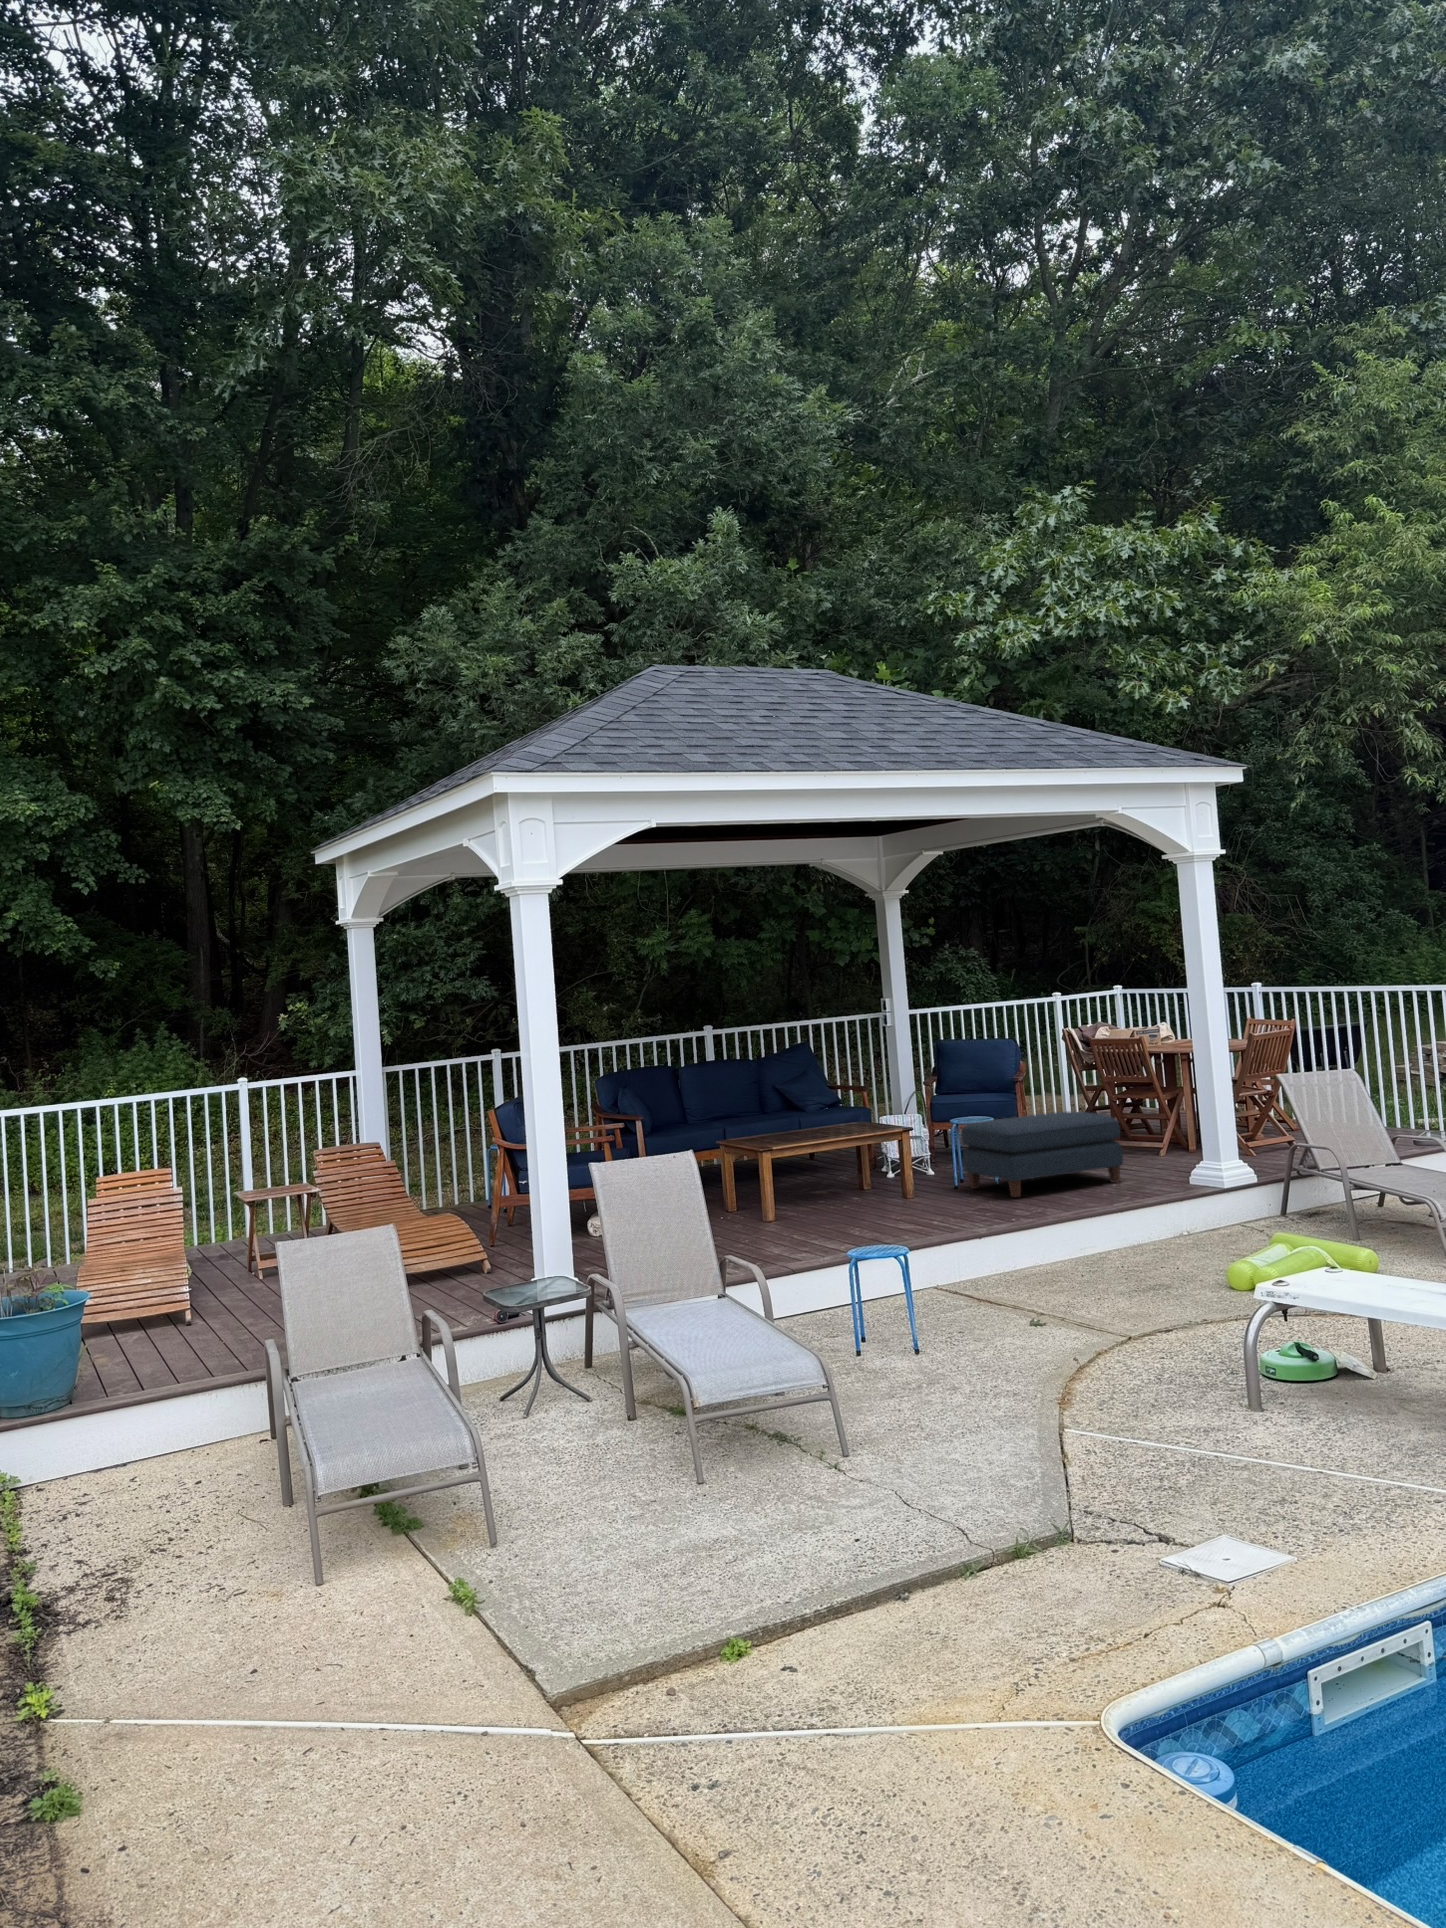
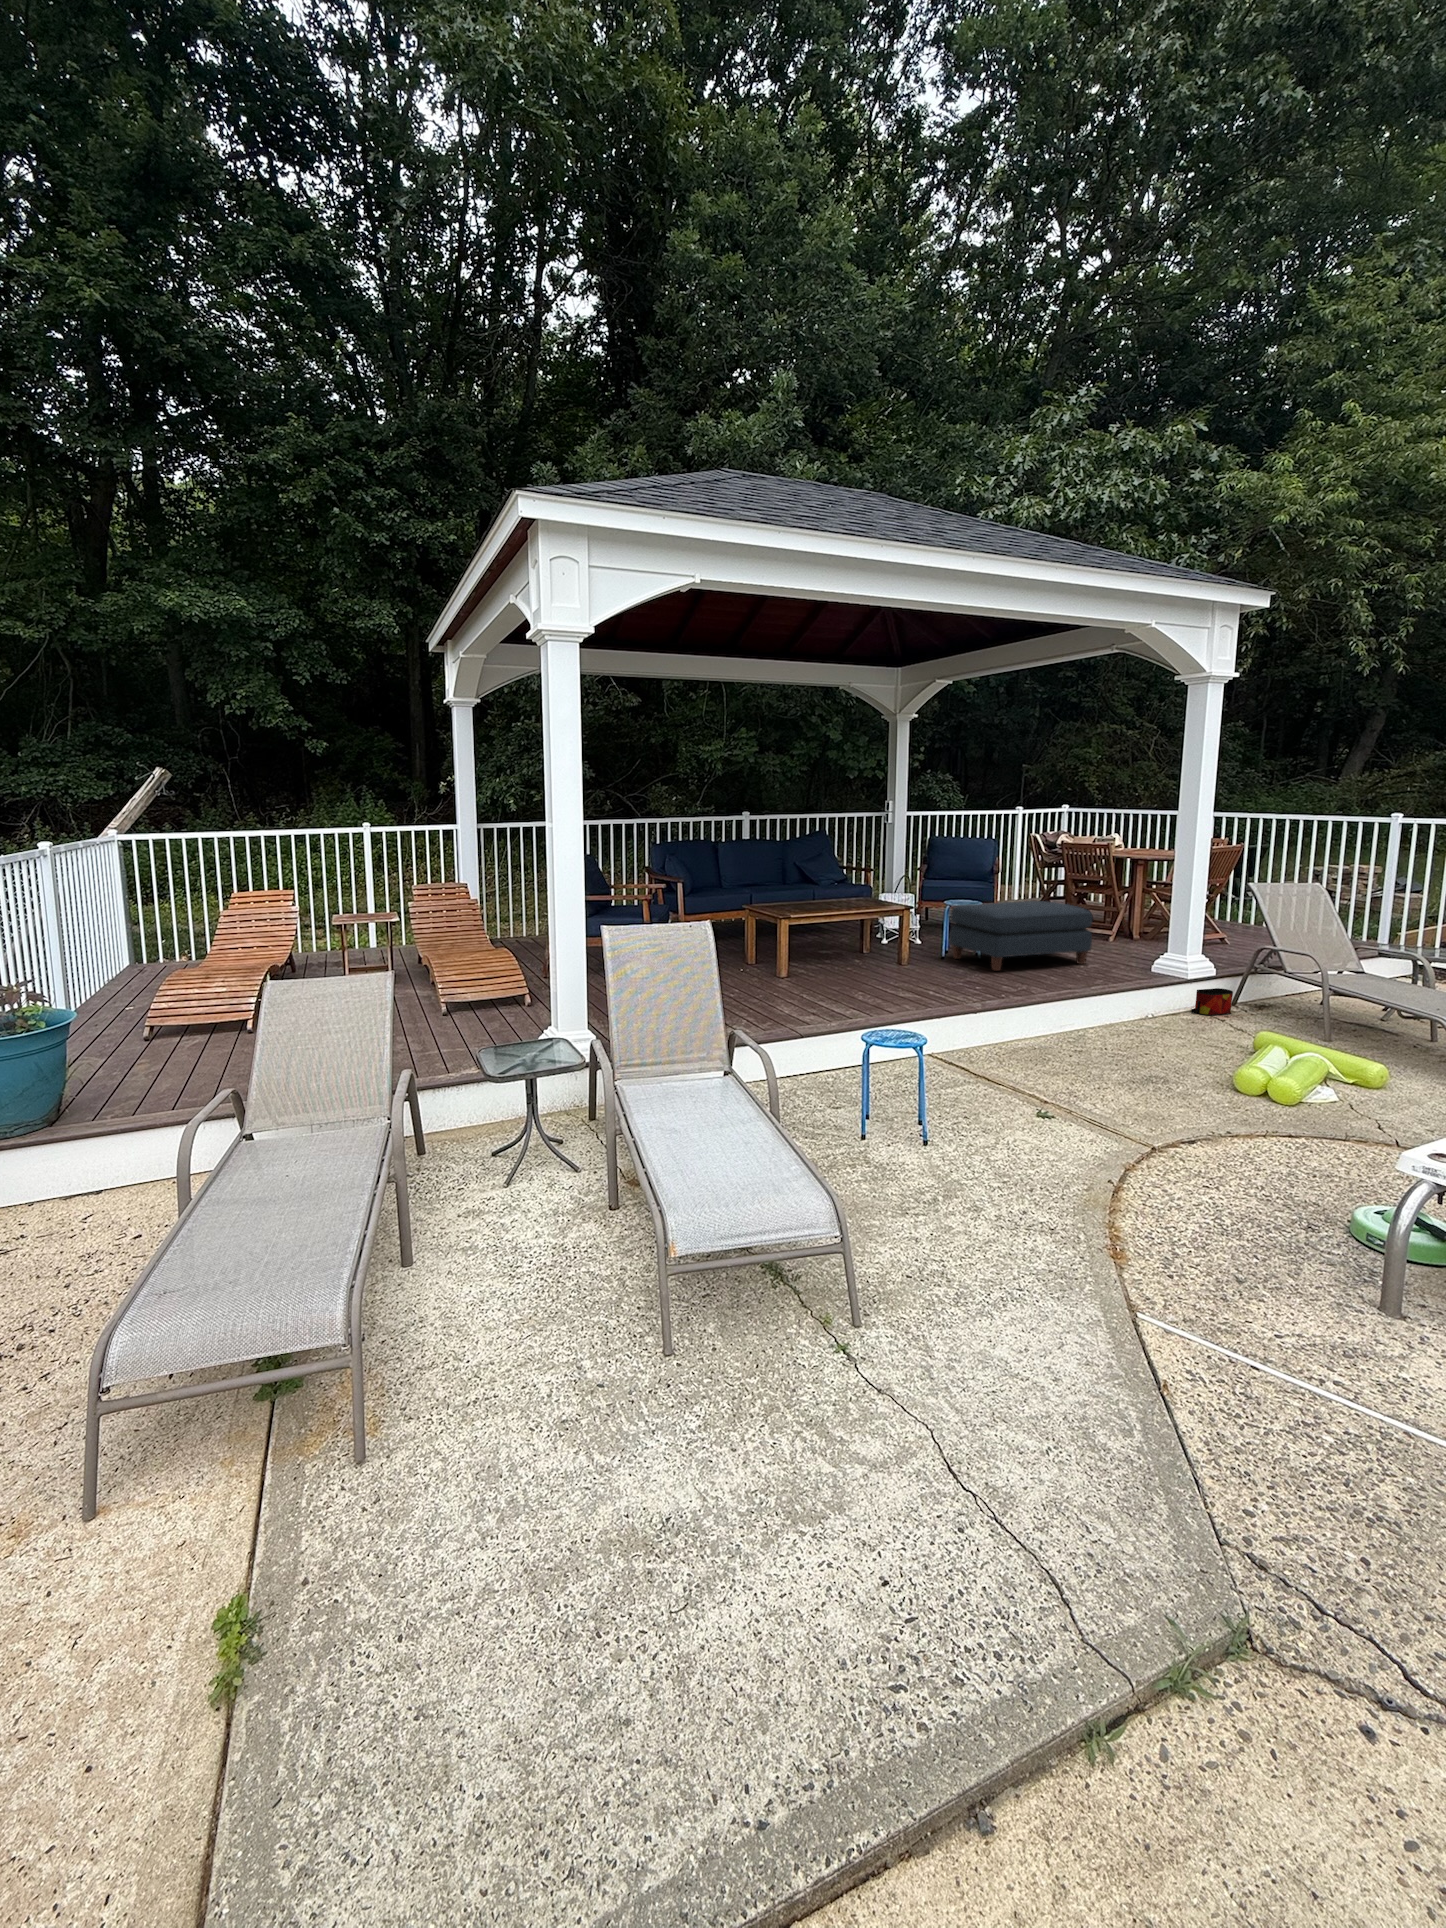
bag: none [1233,1196,1276,1228] -> present [1191,988,1233,1016]

